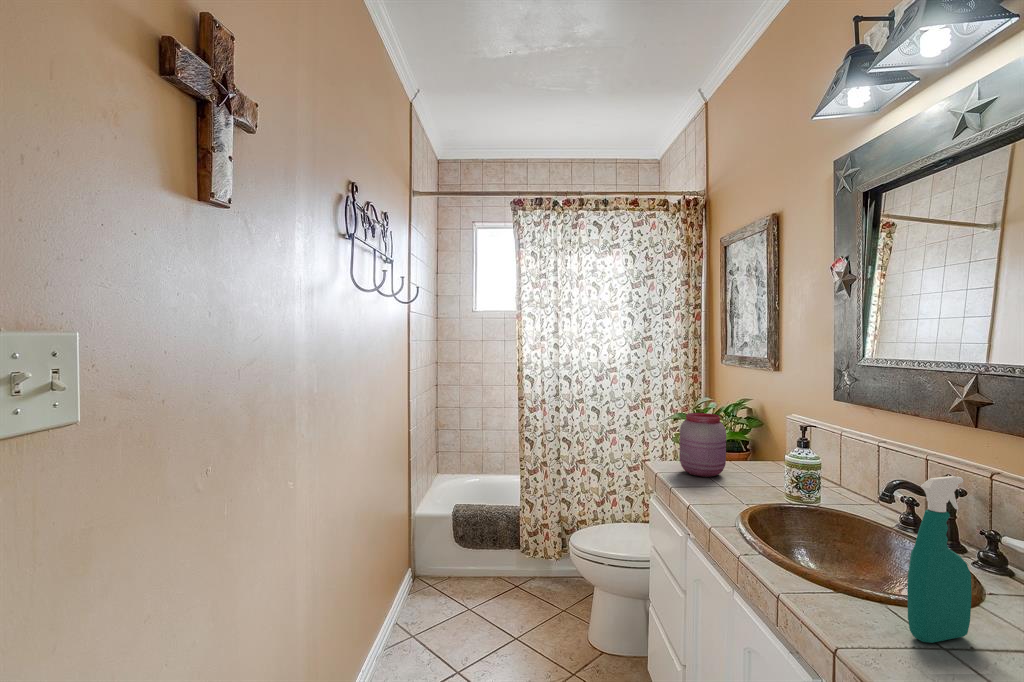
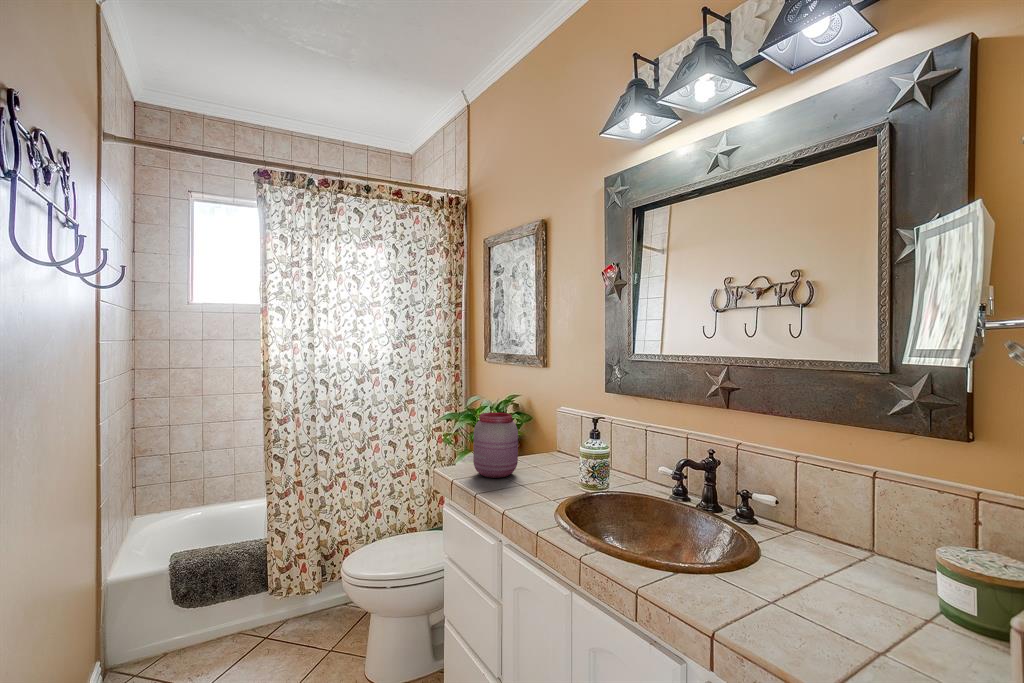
spray bottle: present [907,476,972,643] -> none [763,458,798,616]

